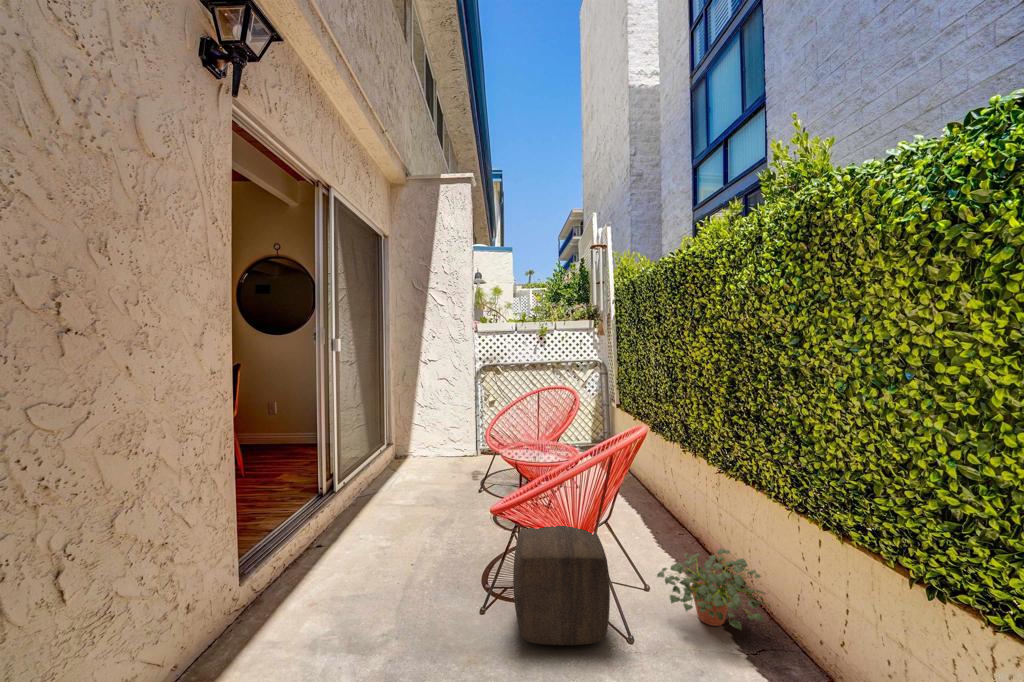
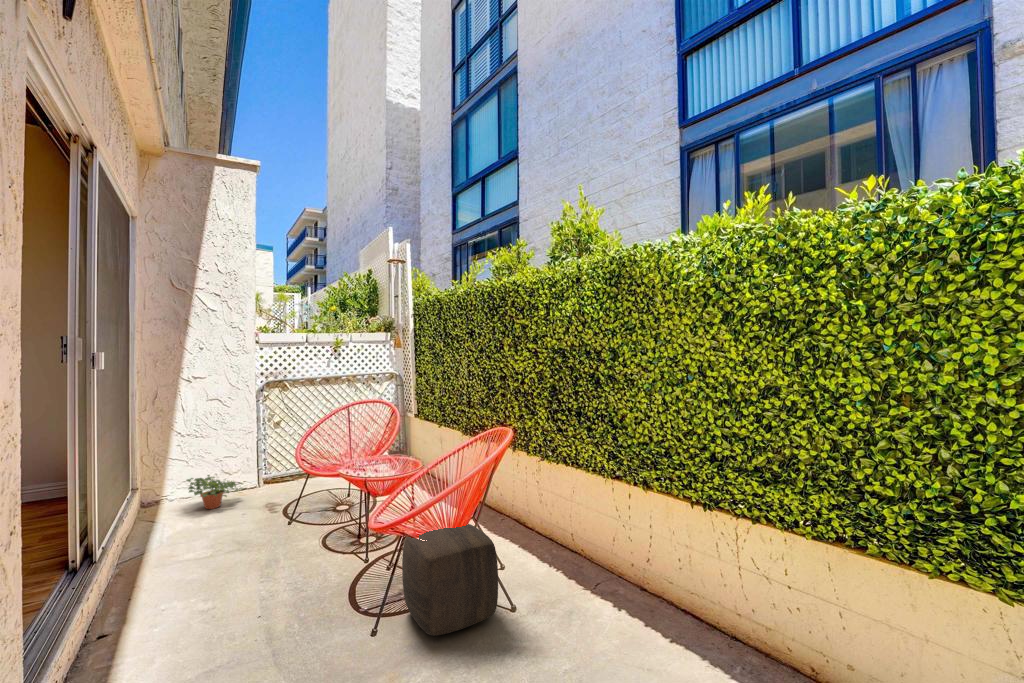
potted plant: present [657,549,770,630] -> present [186,475,243,509]

